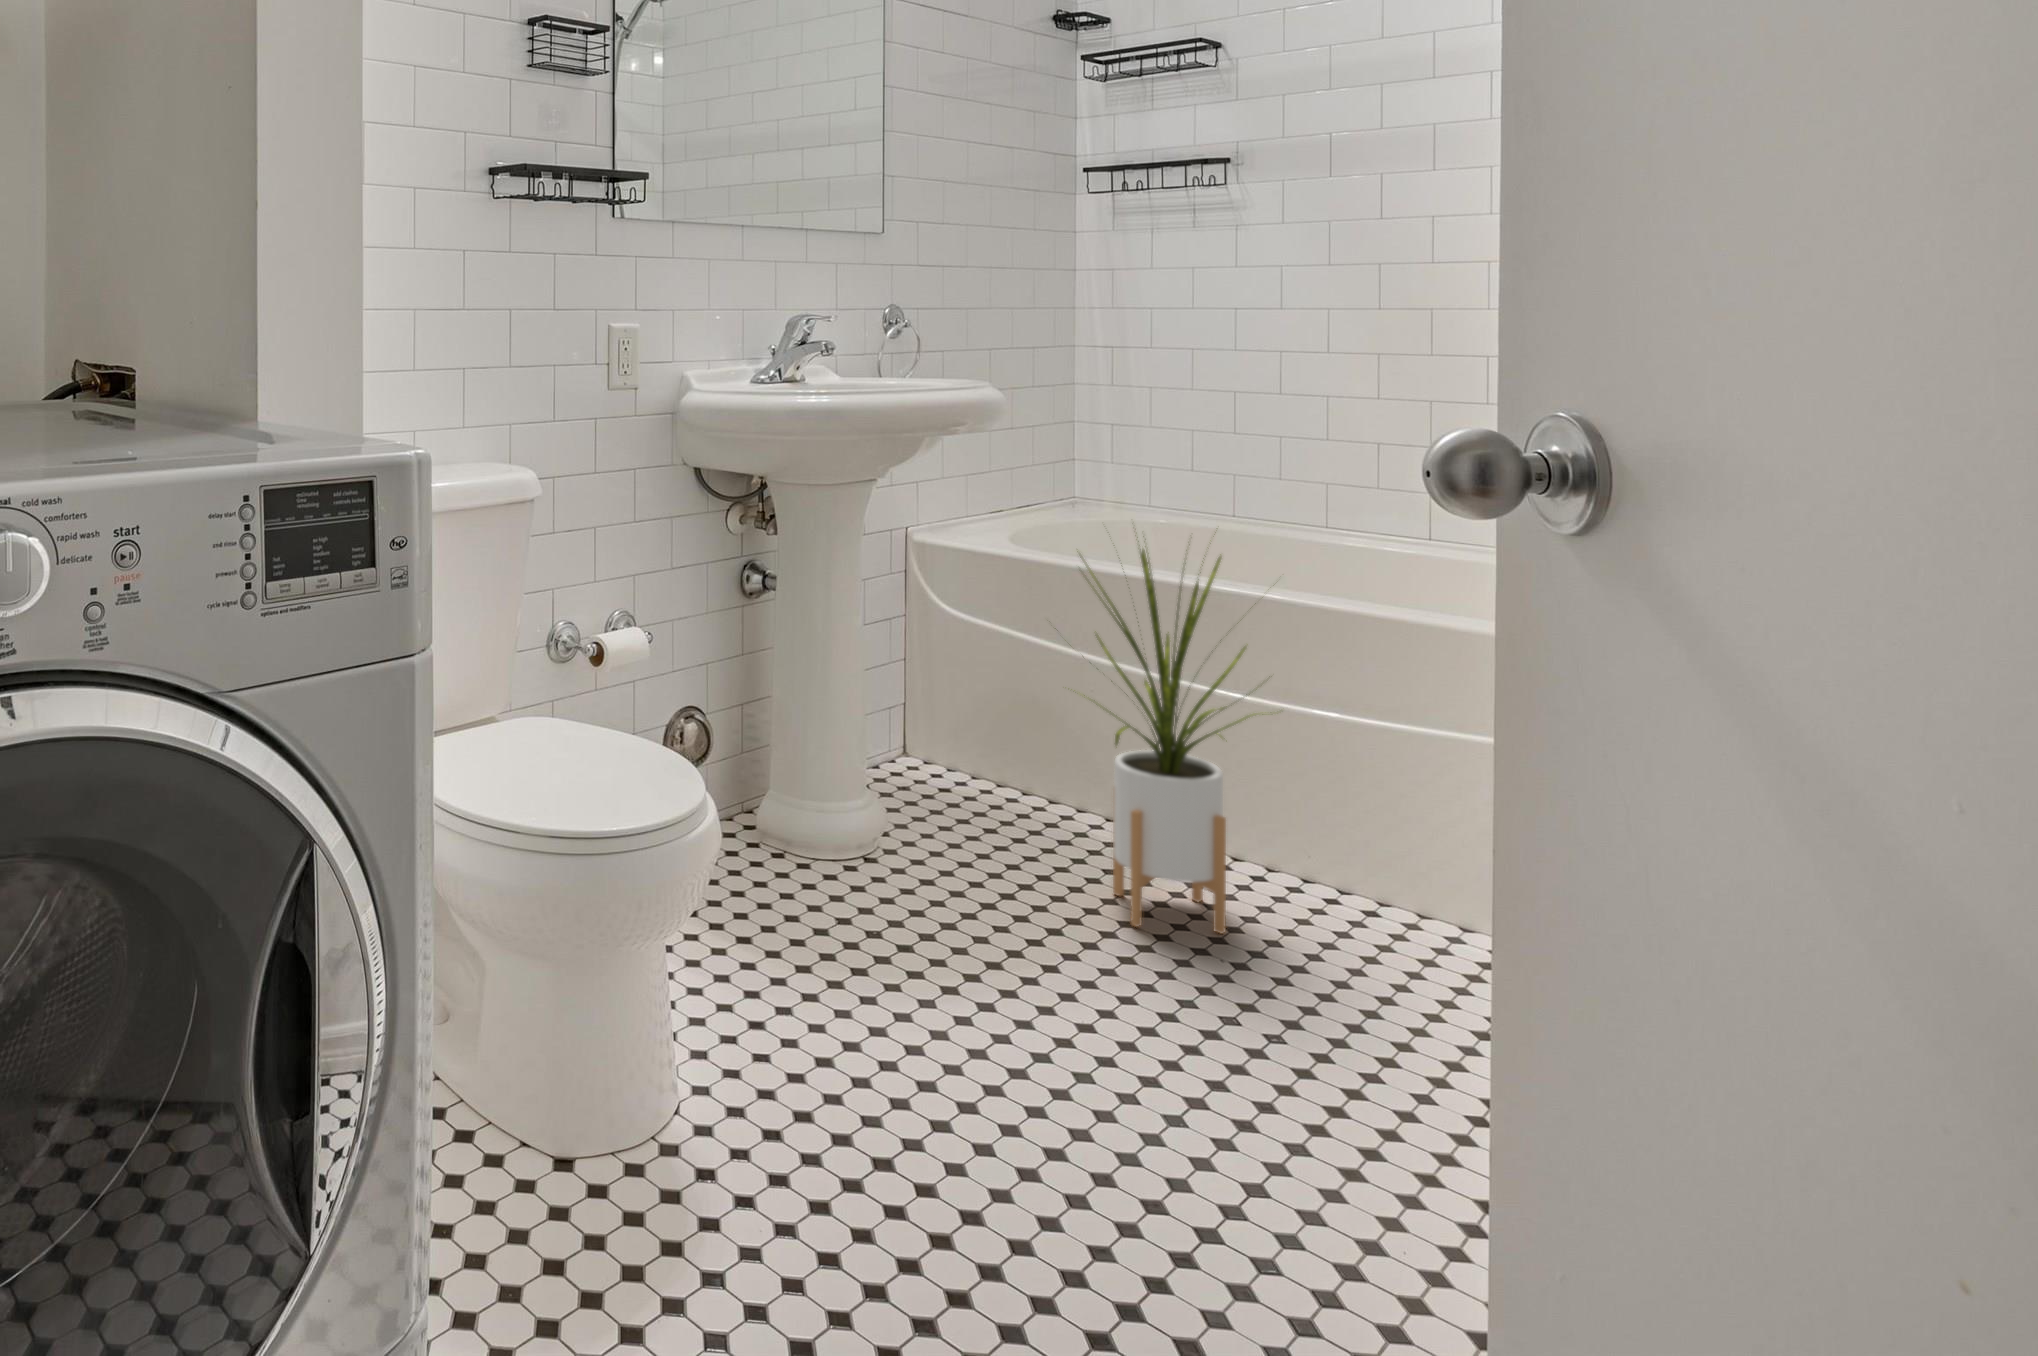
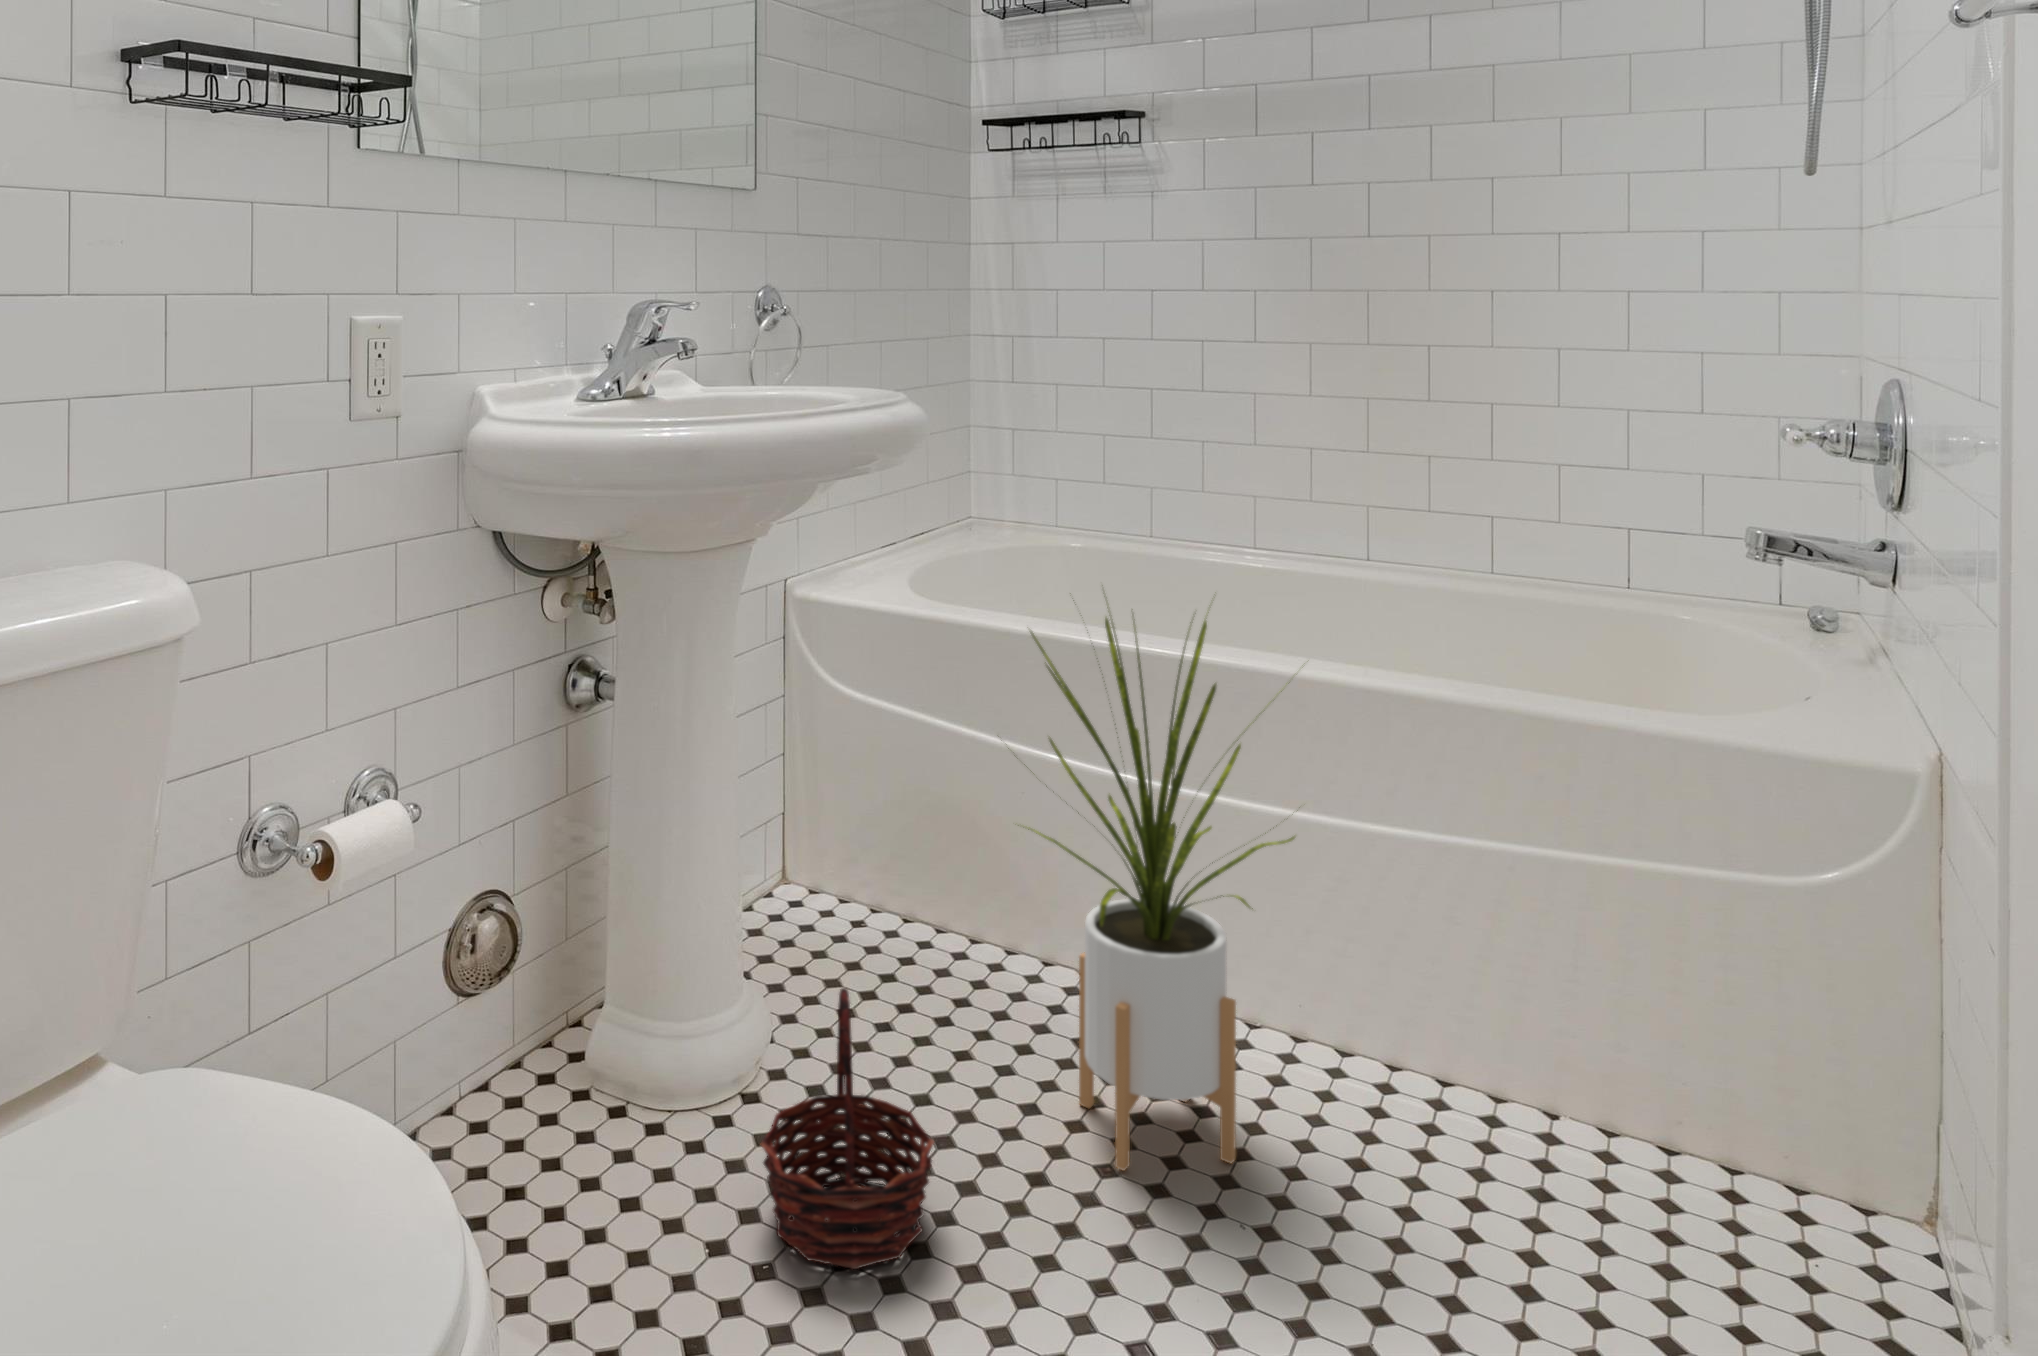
basket: none [871,772,992,945] -> present [761,988,934,1269]

